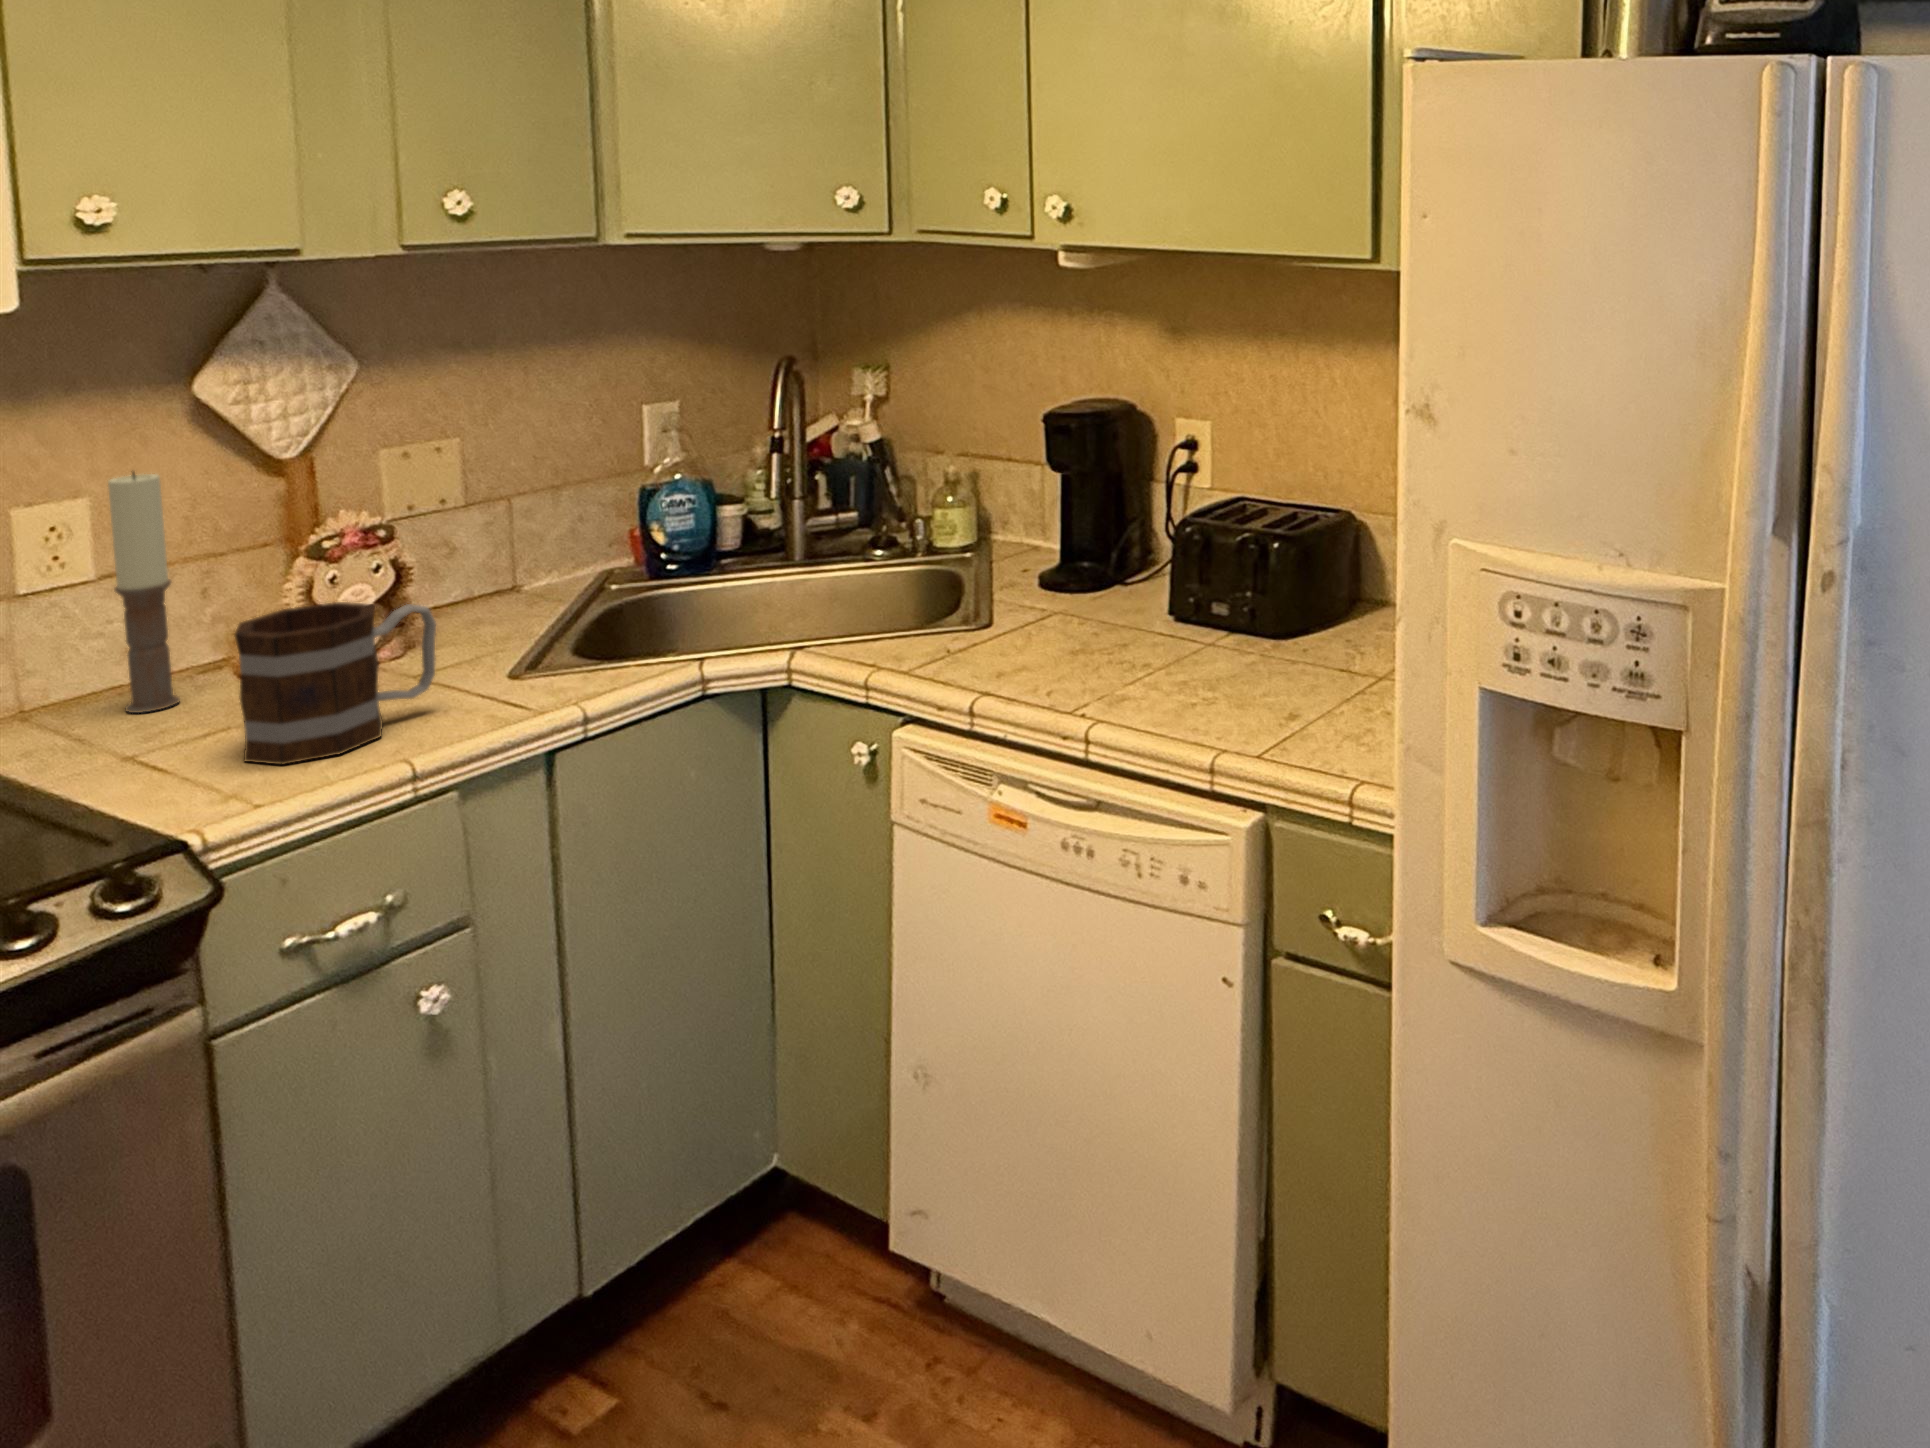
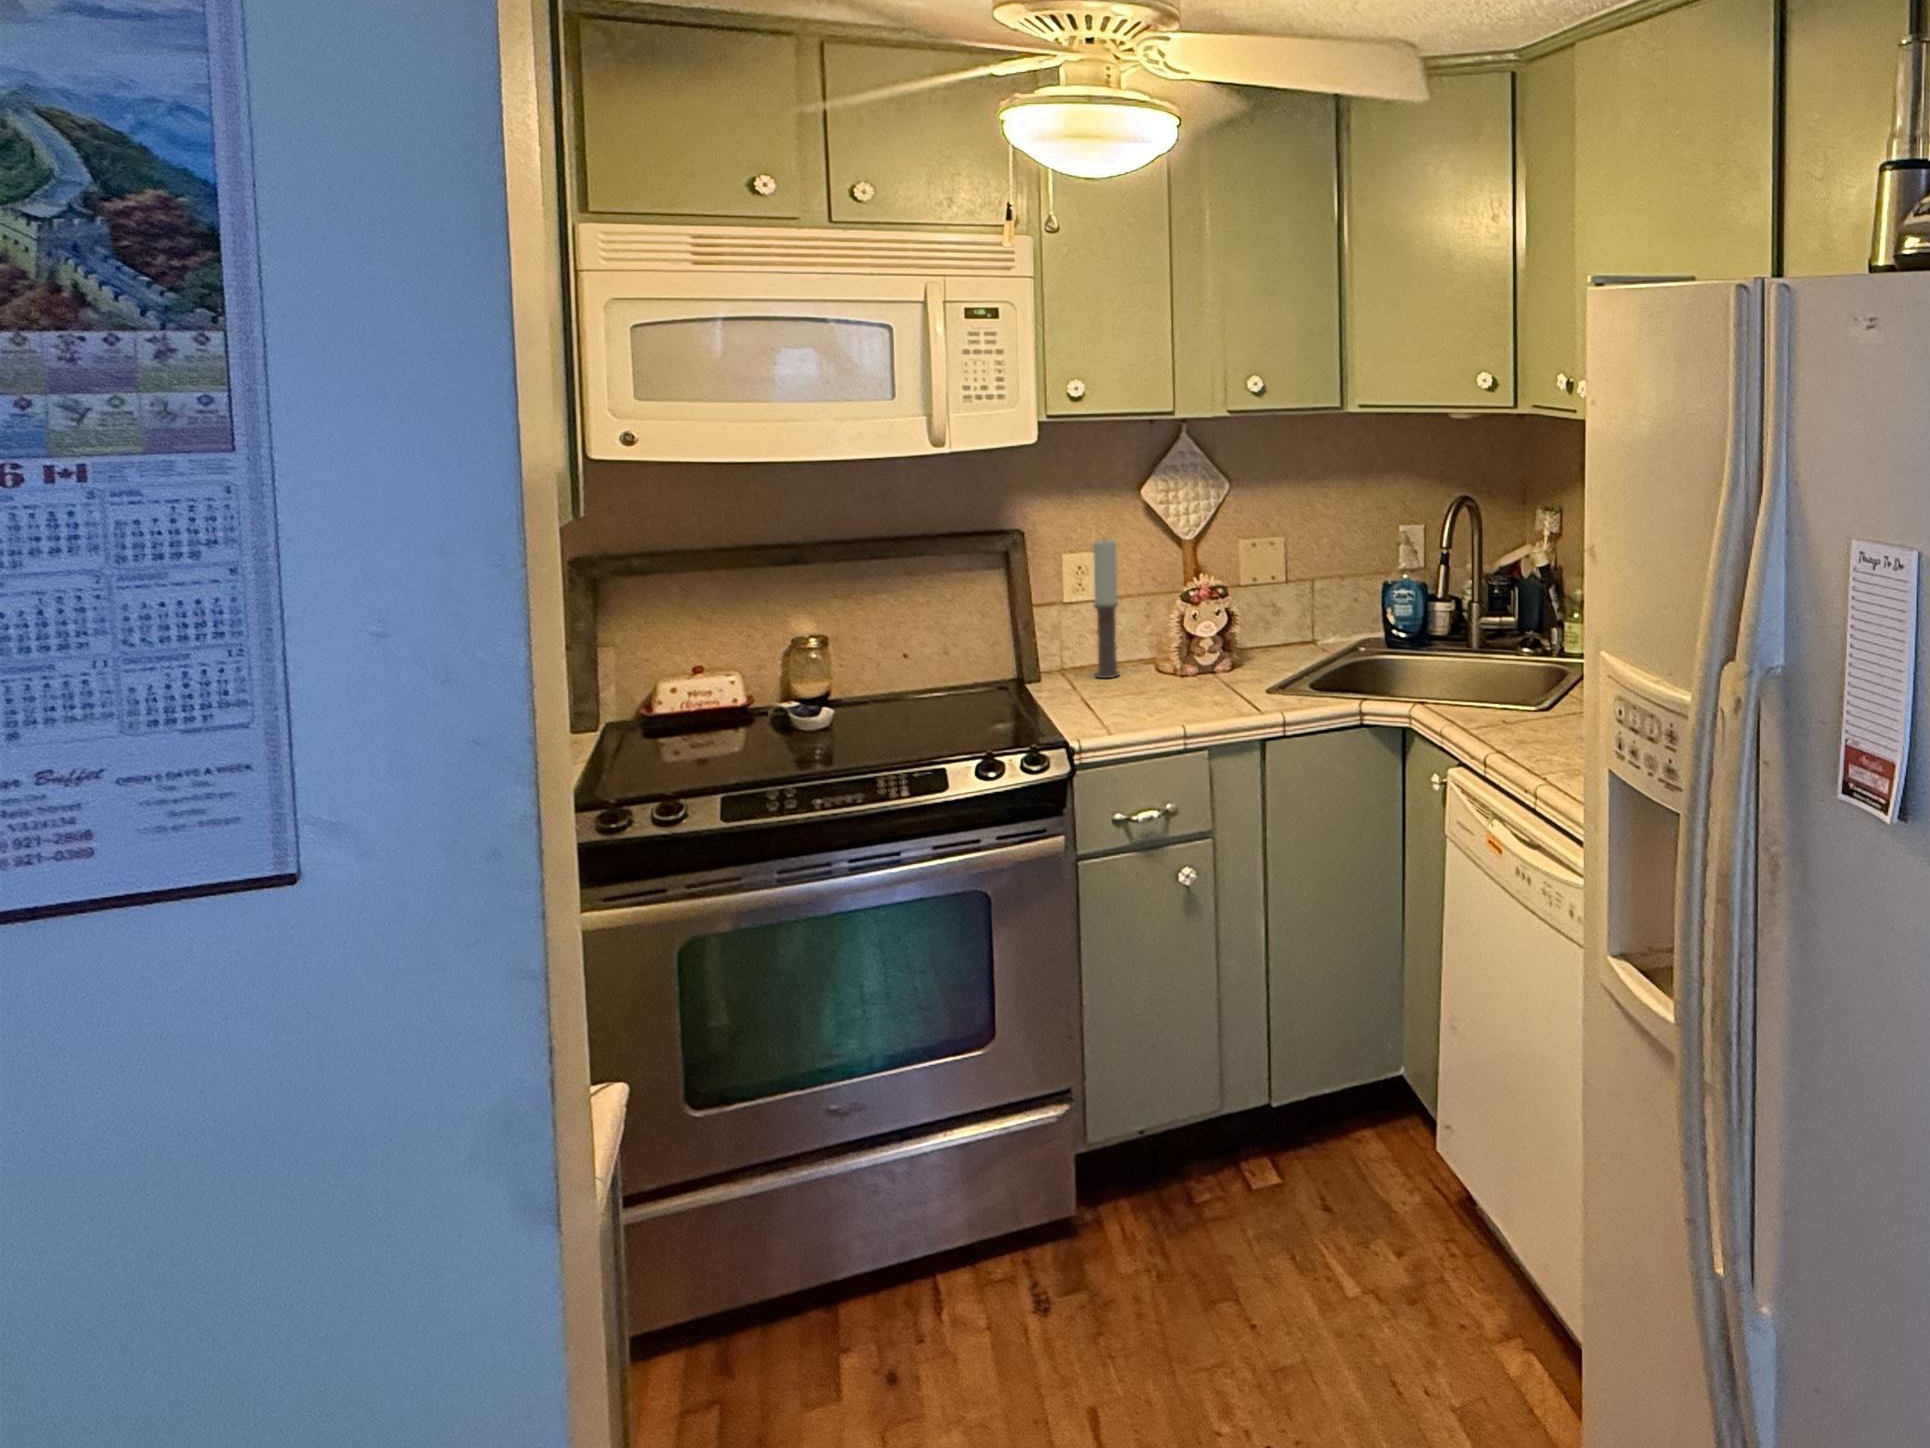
mug: present [235,602,436,765] -> none [1117,626,1220,716]

